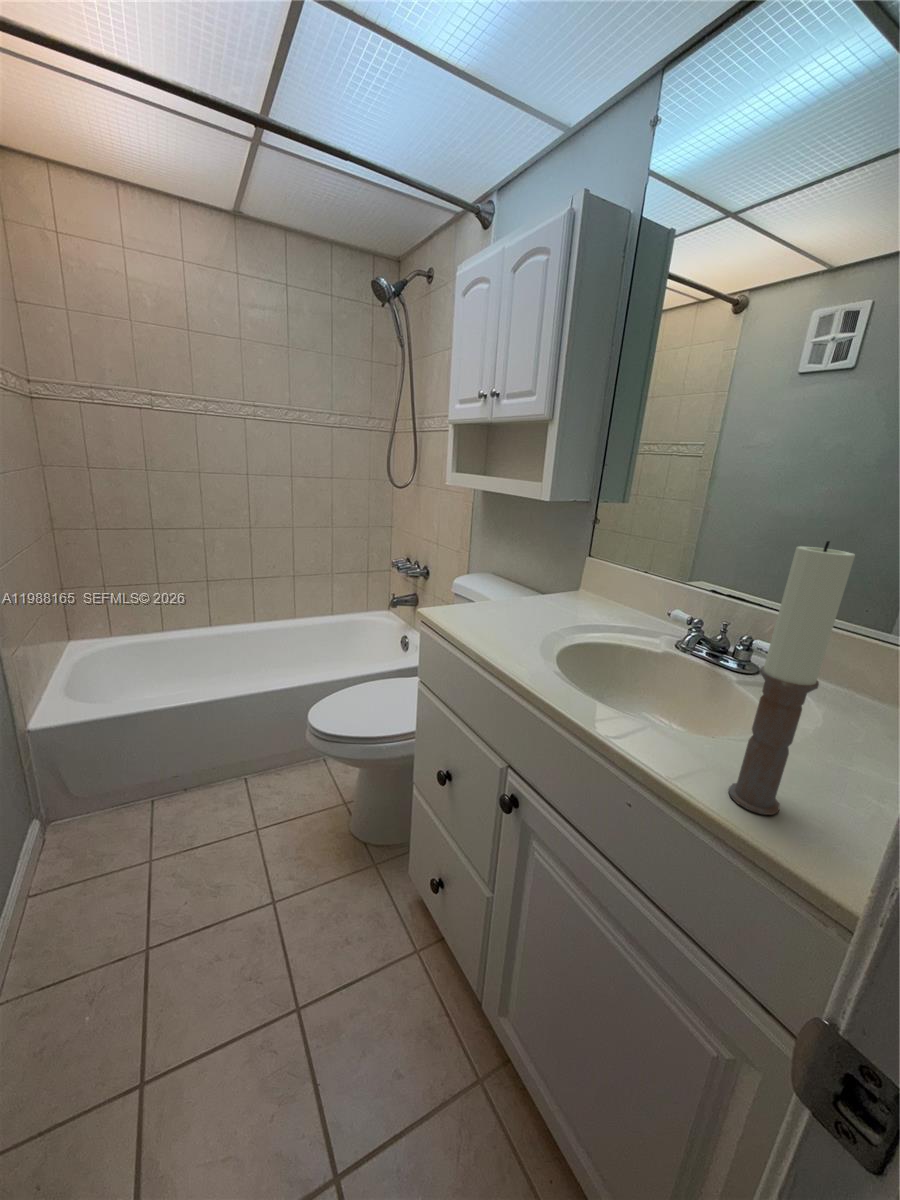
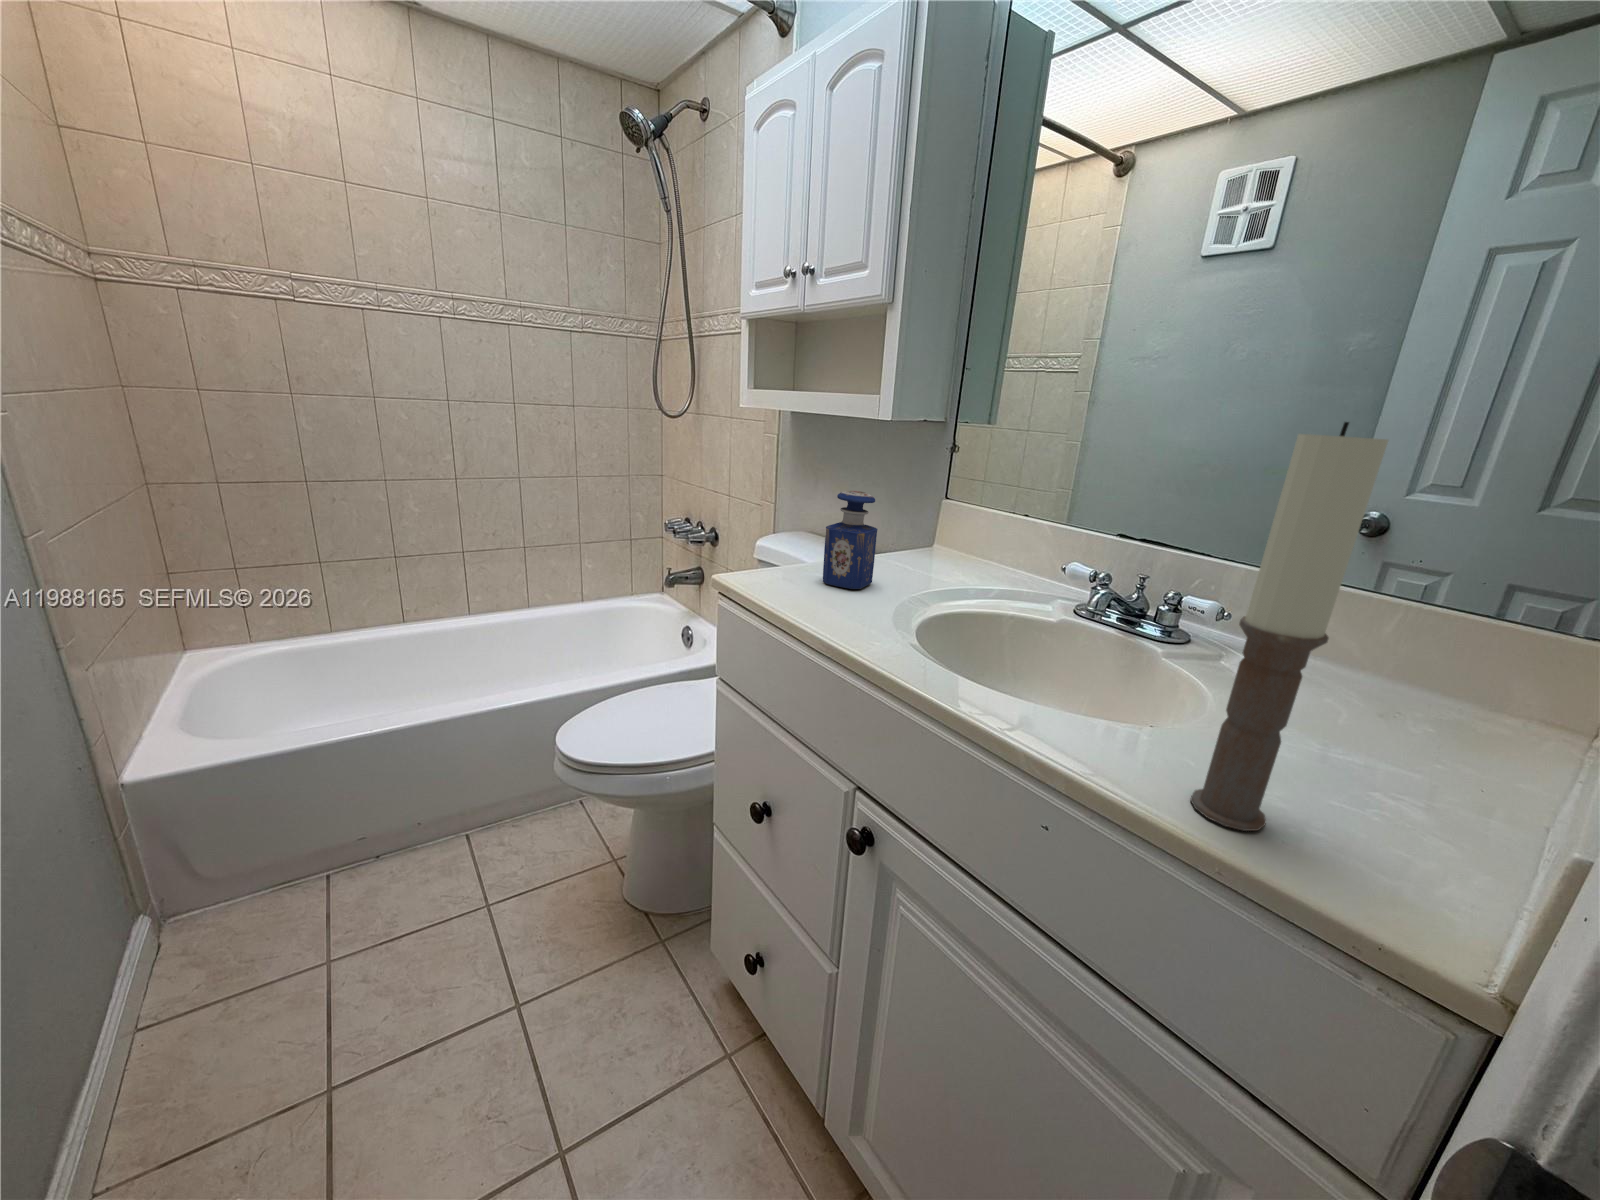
perfume bottle: none [494,554,534,623] -> present [823,491,878,589]

